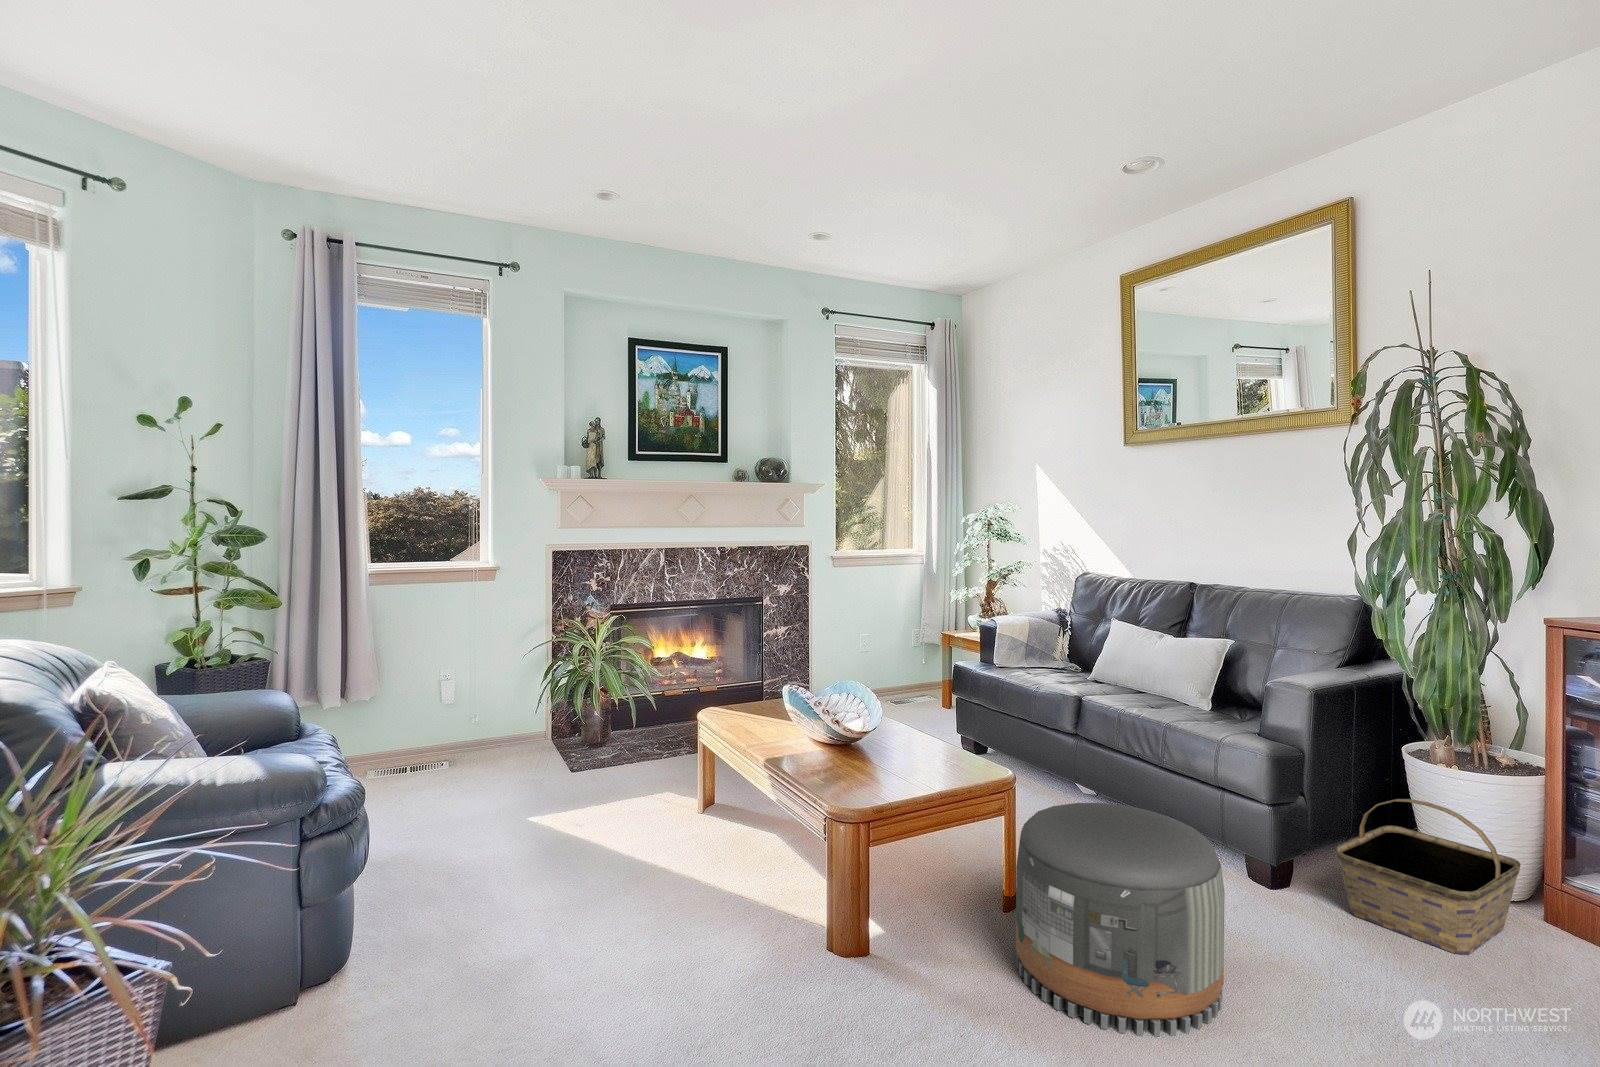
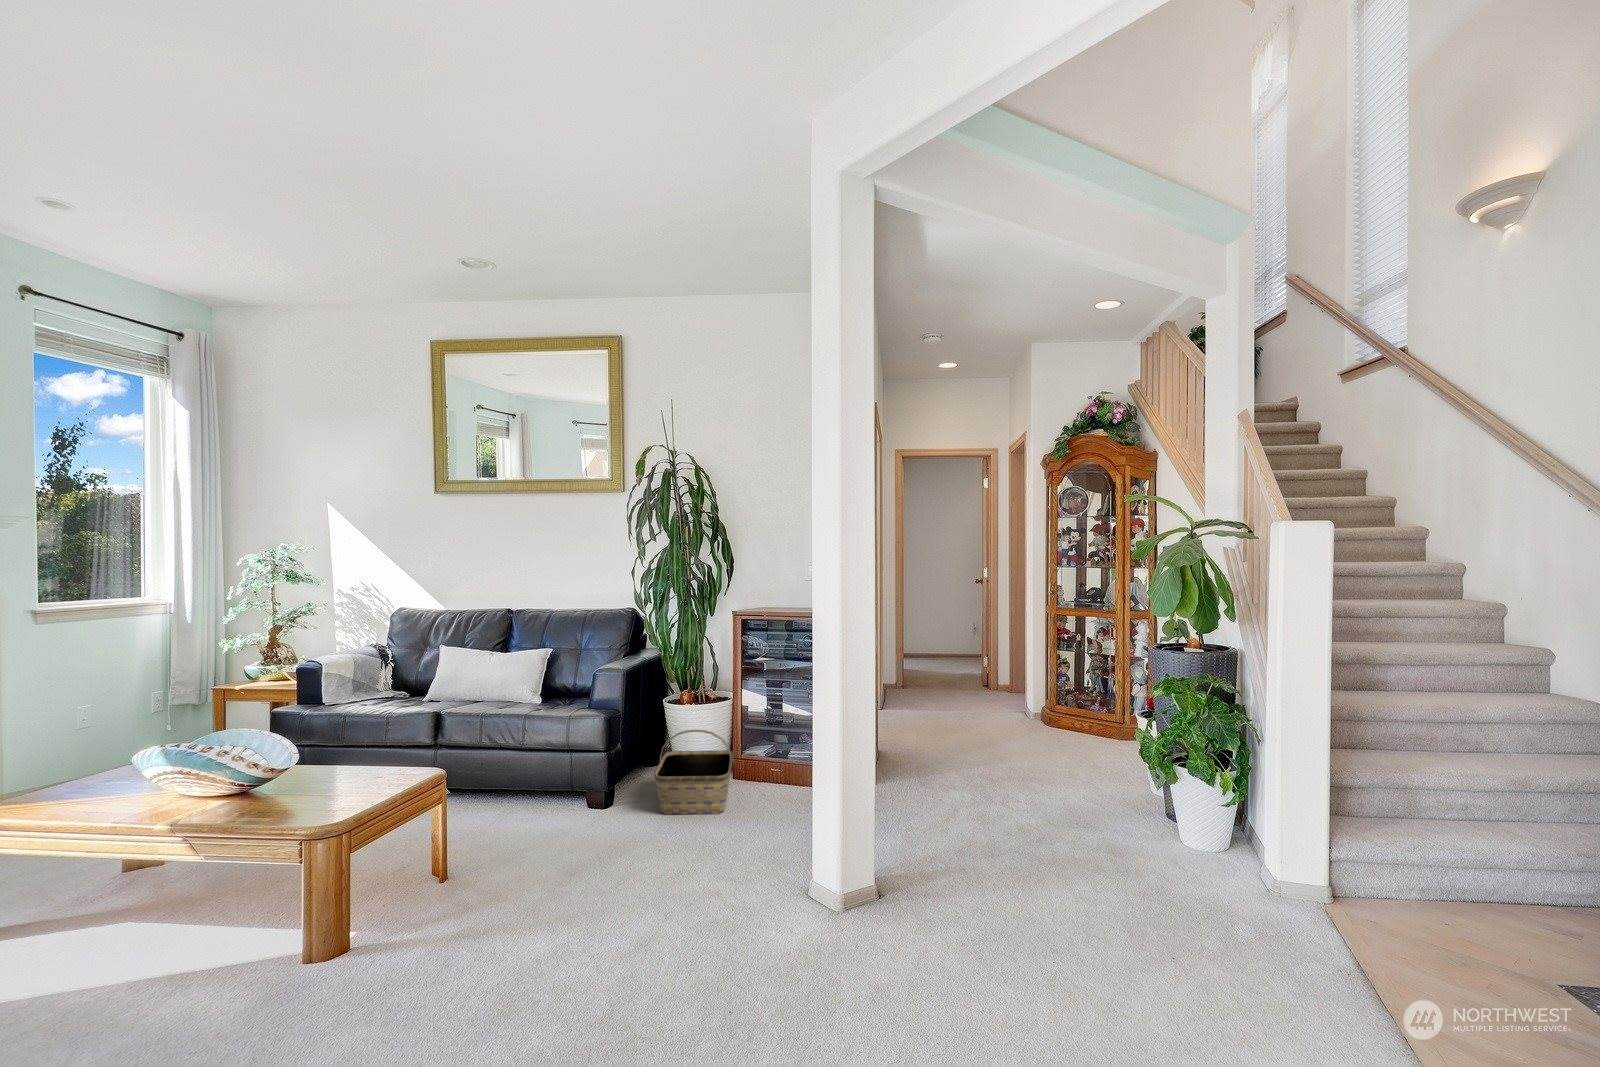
pouf: present [1016,803,1225,1036] -> none [489,783,644,958]

